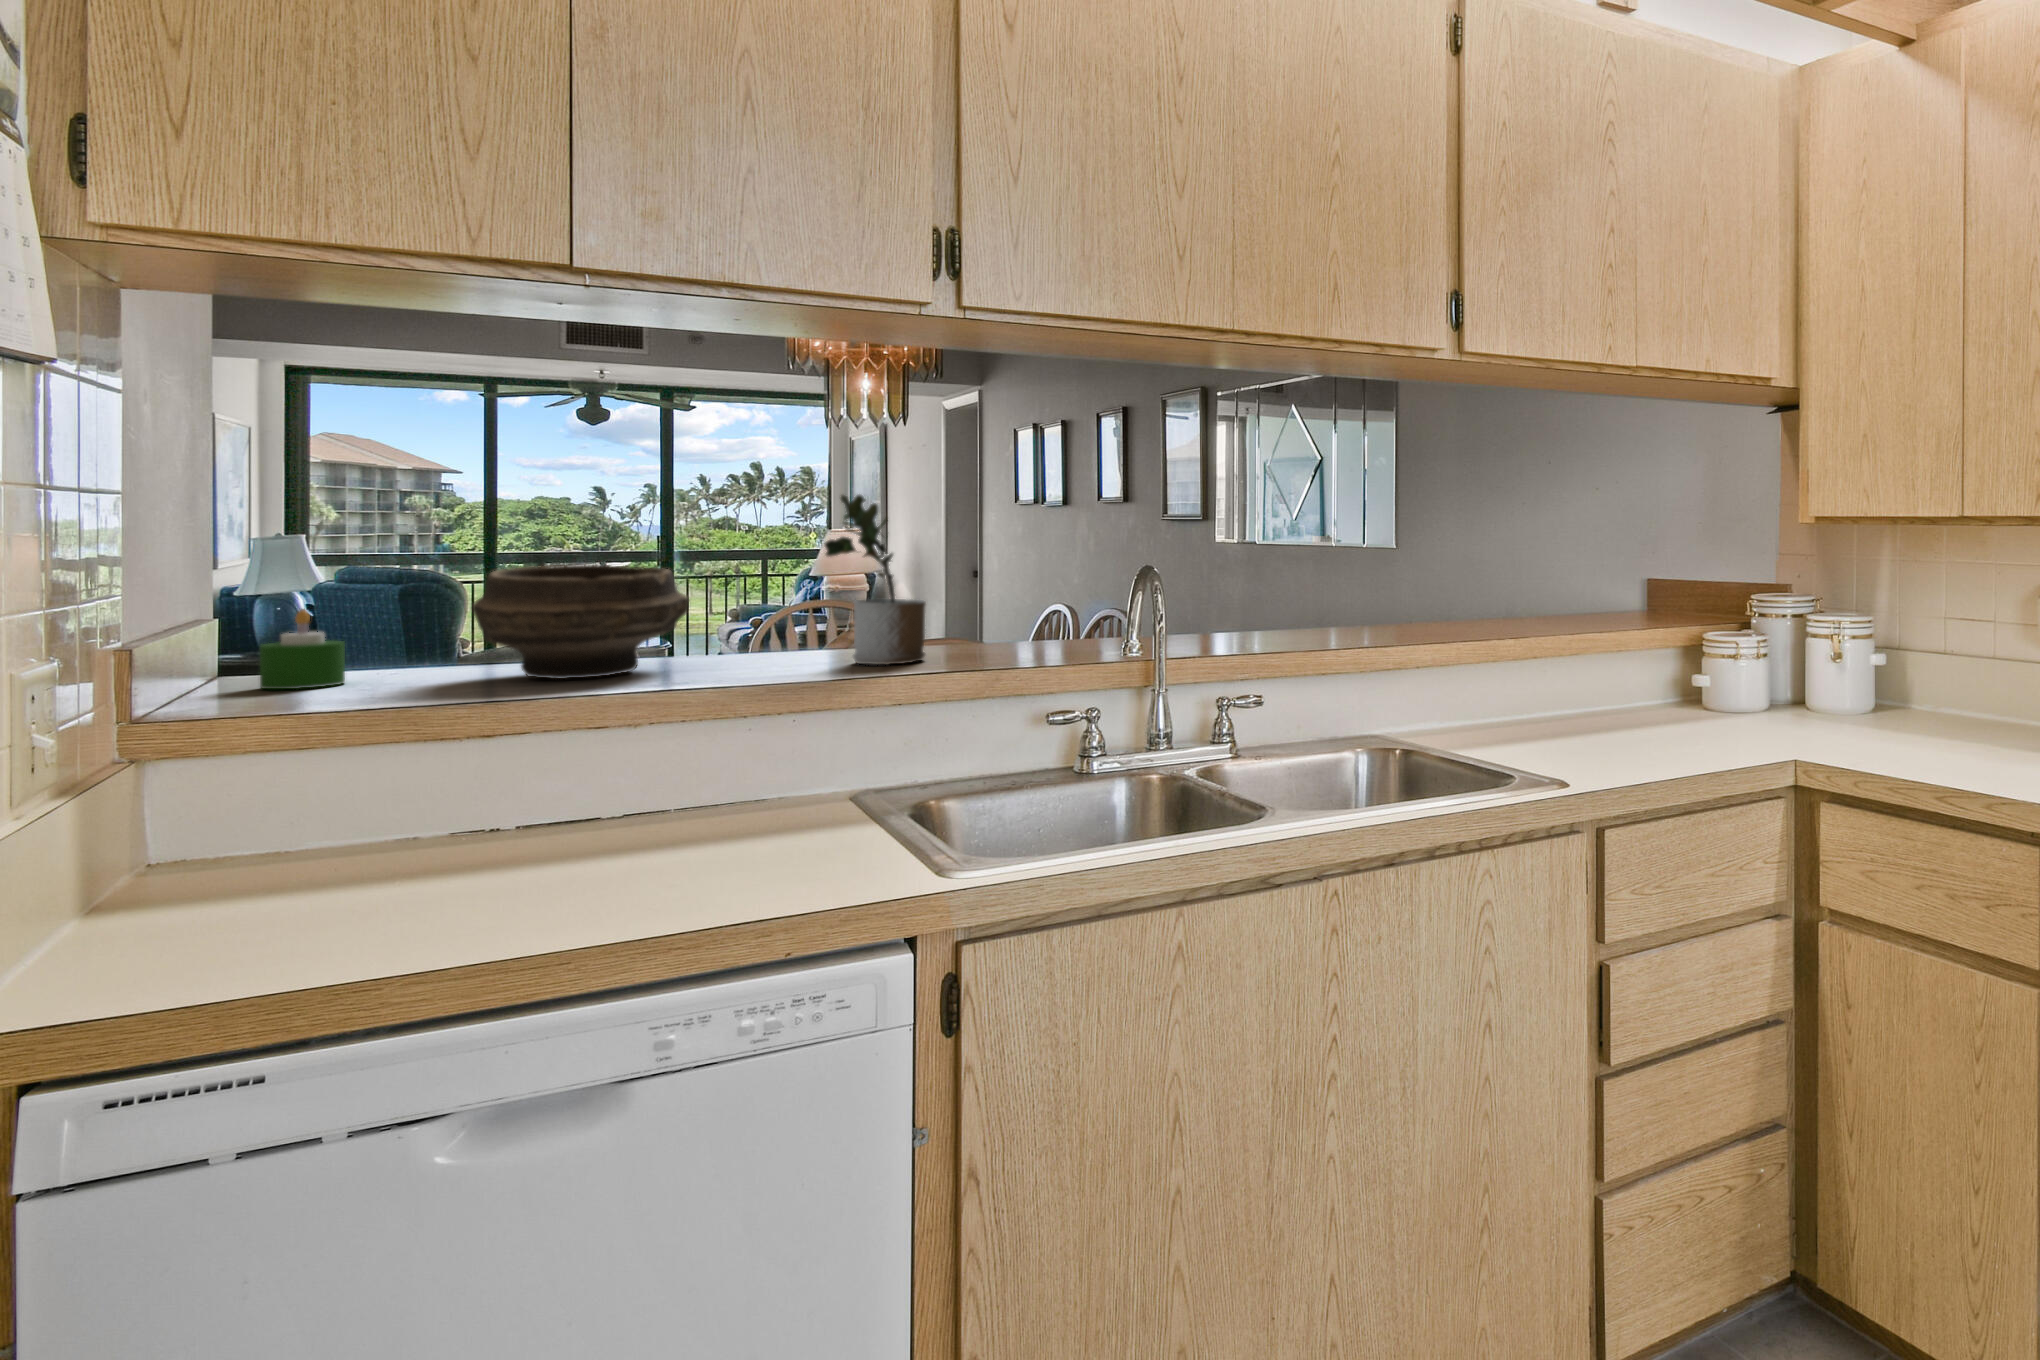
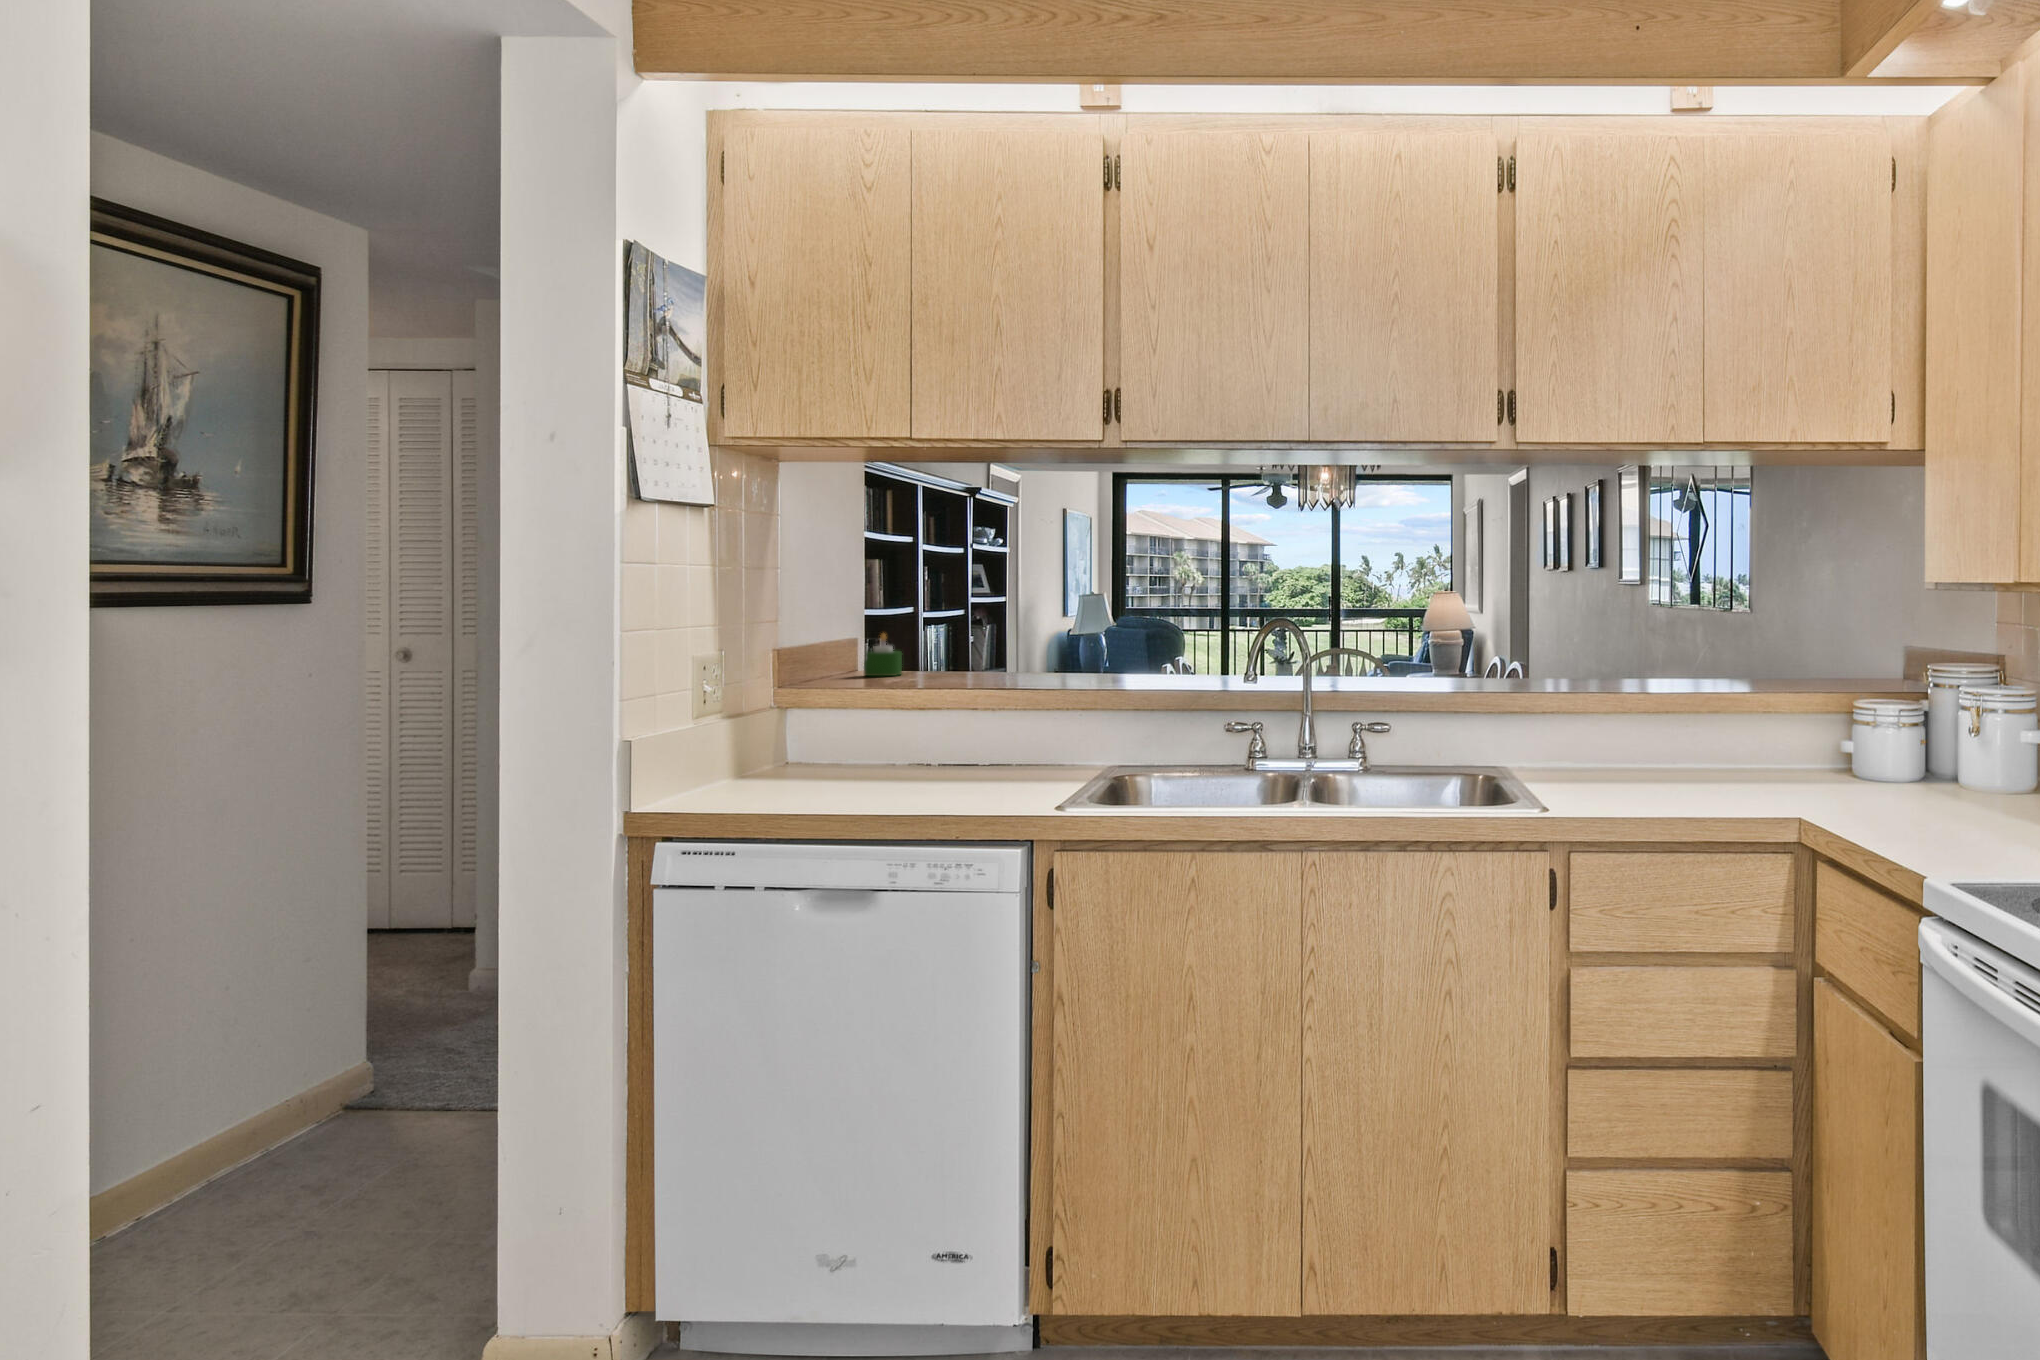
potted plant: present [824,494,926,665] -> none [1107,566,1178,680]
bowl: present [472,564,689,679] -> none [942,610,1057,678]

